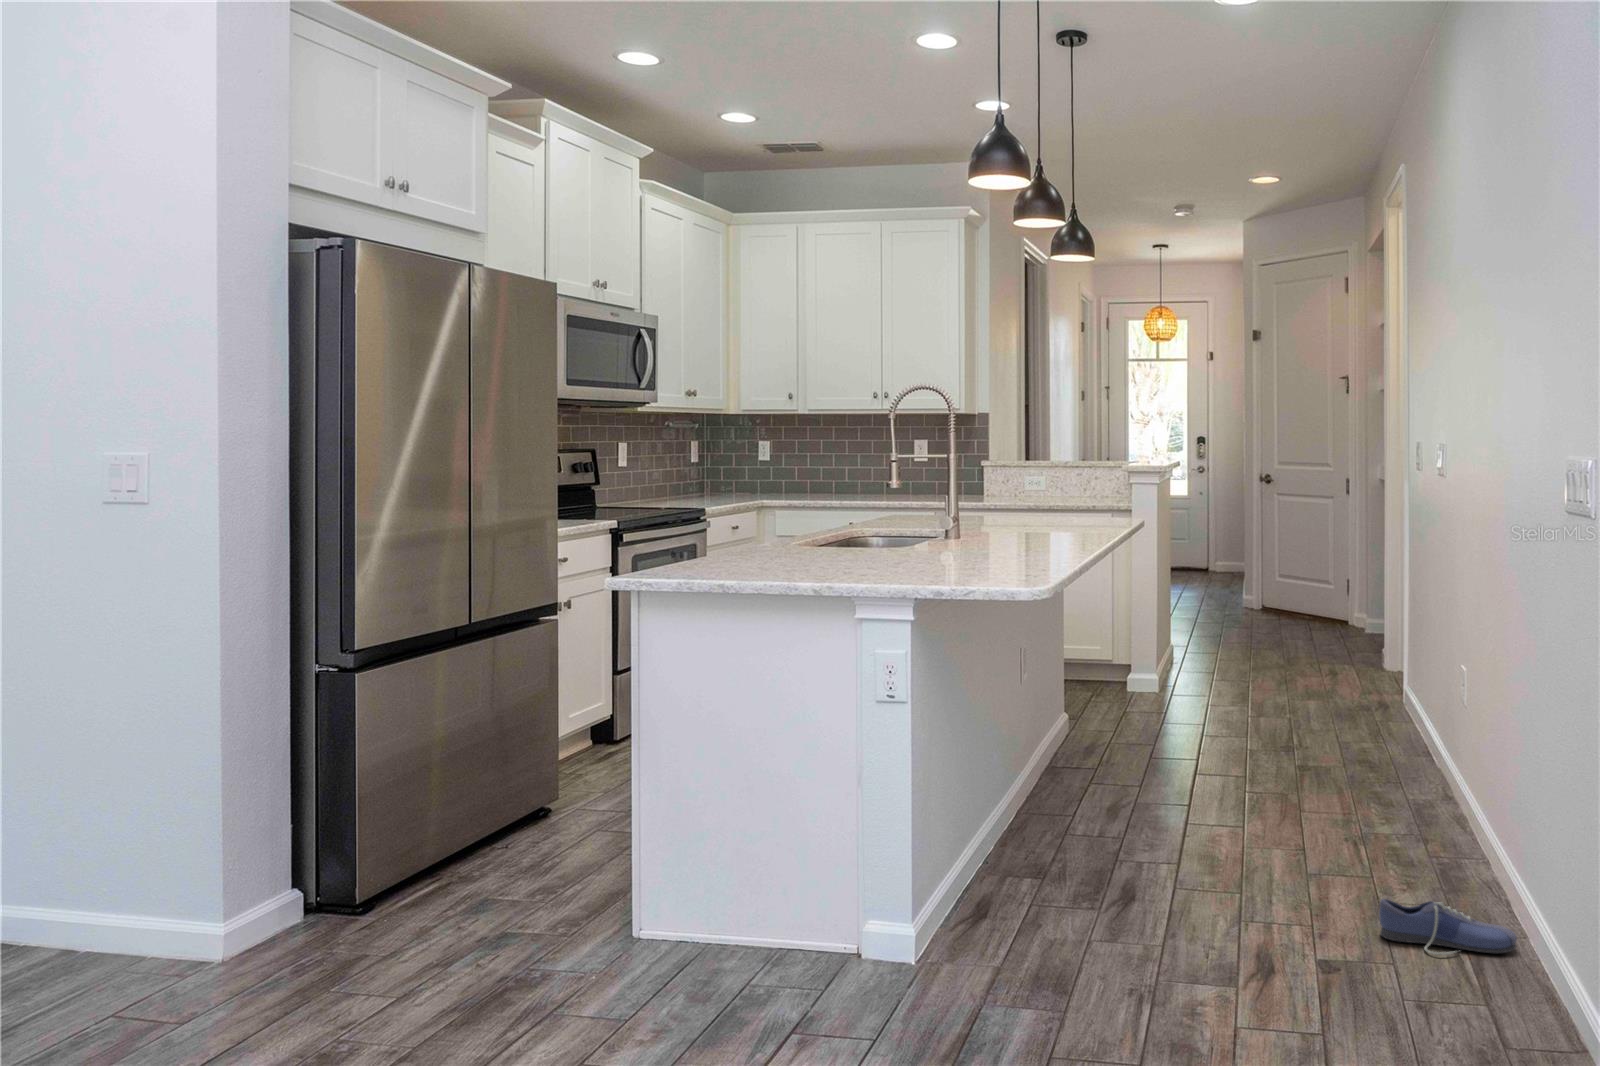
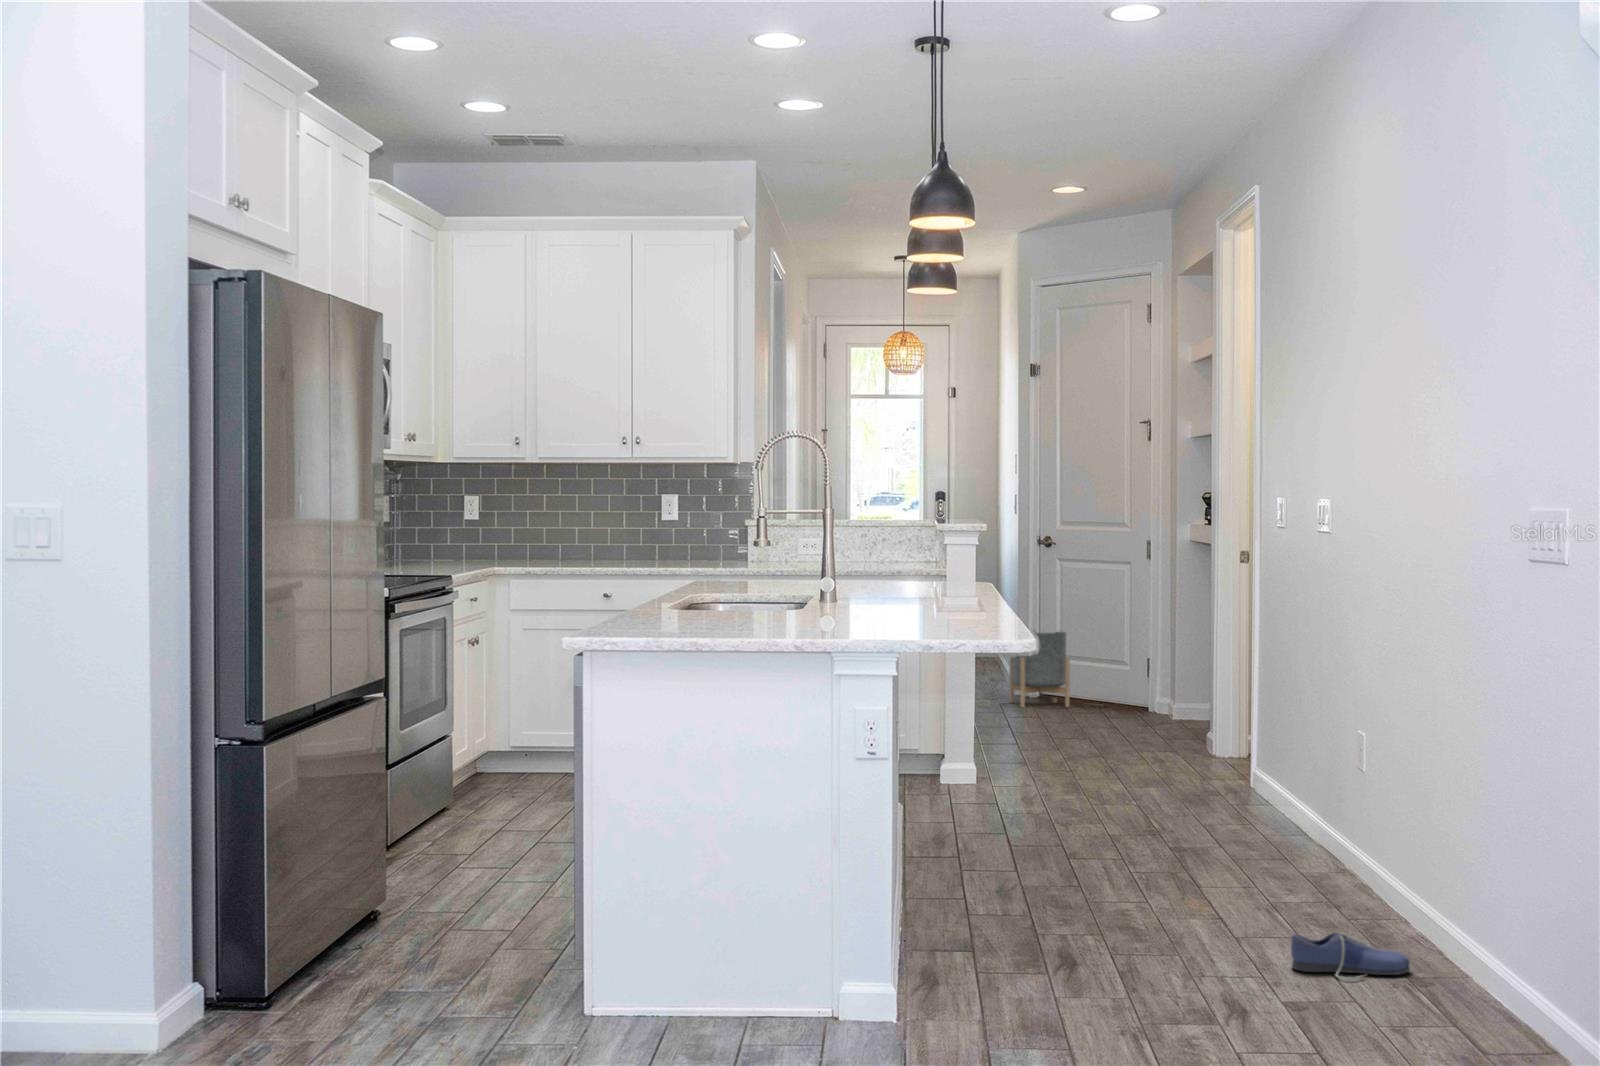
planter: none [1274,555,1330,627] -> present [1009,632,1070,708]

